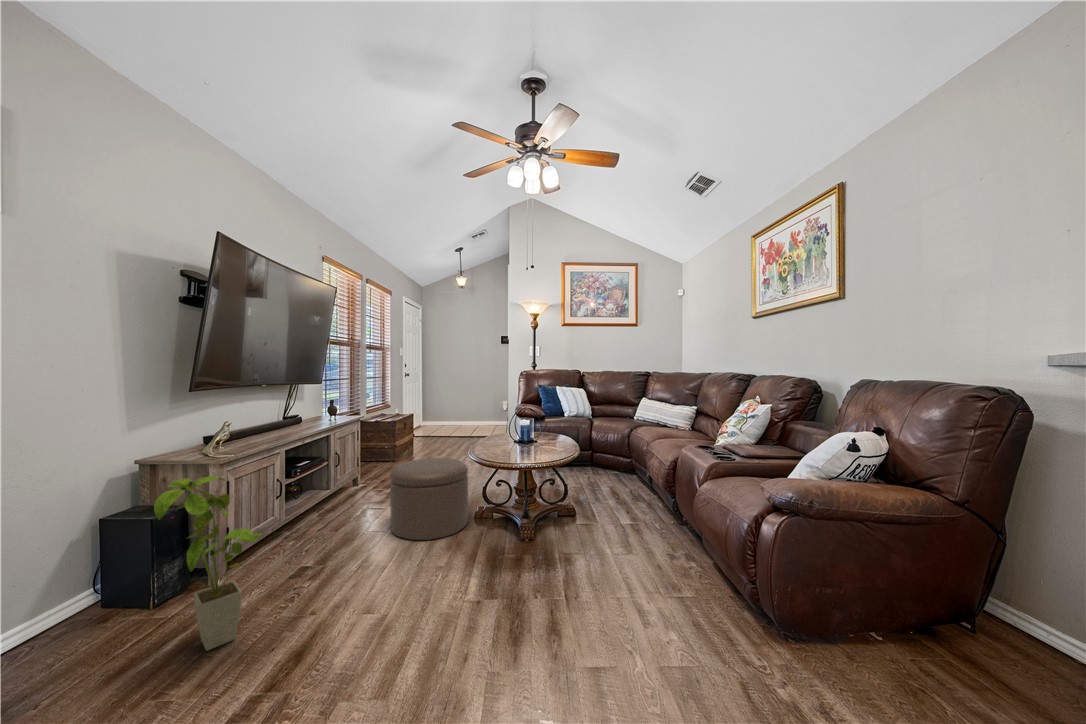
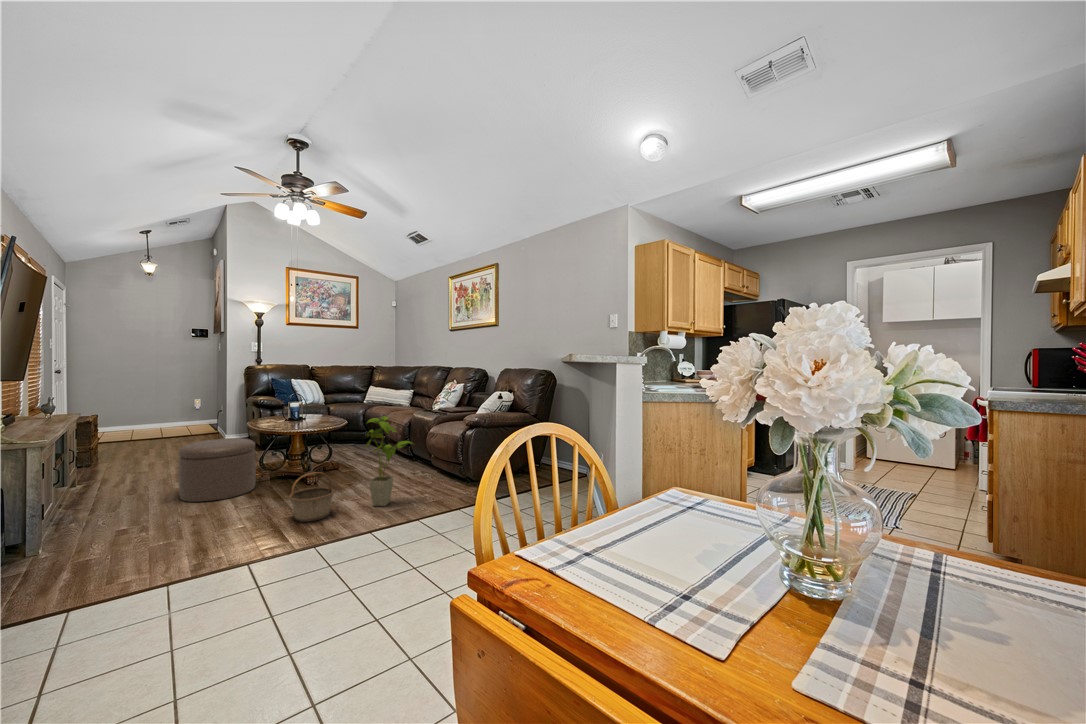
house plant: present [154,476,264,651] -> present [366,416,411,506]
basket: none [433,552,501,641] -> present [289,472,335,522]

